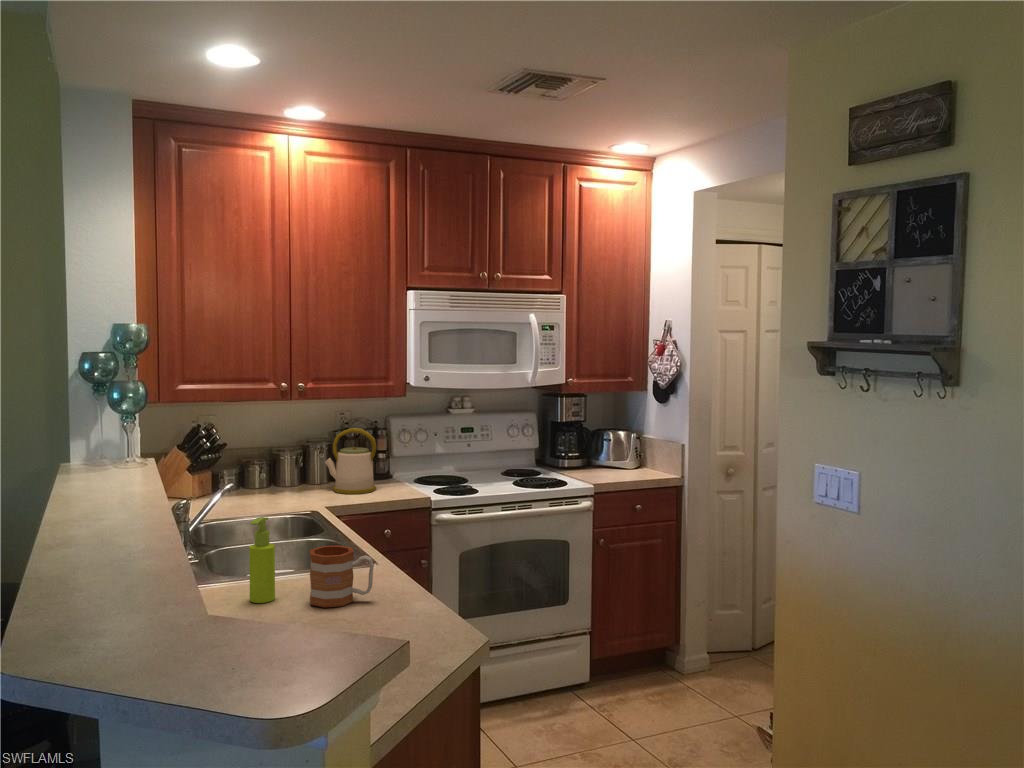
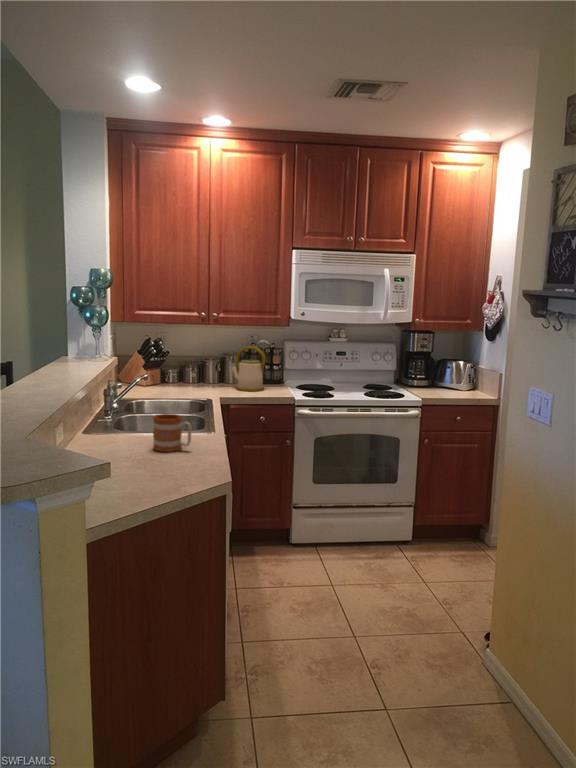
soap dispenser: present [249,517,275,603] -> none [121,392,138,446]

